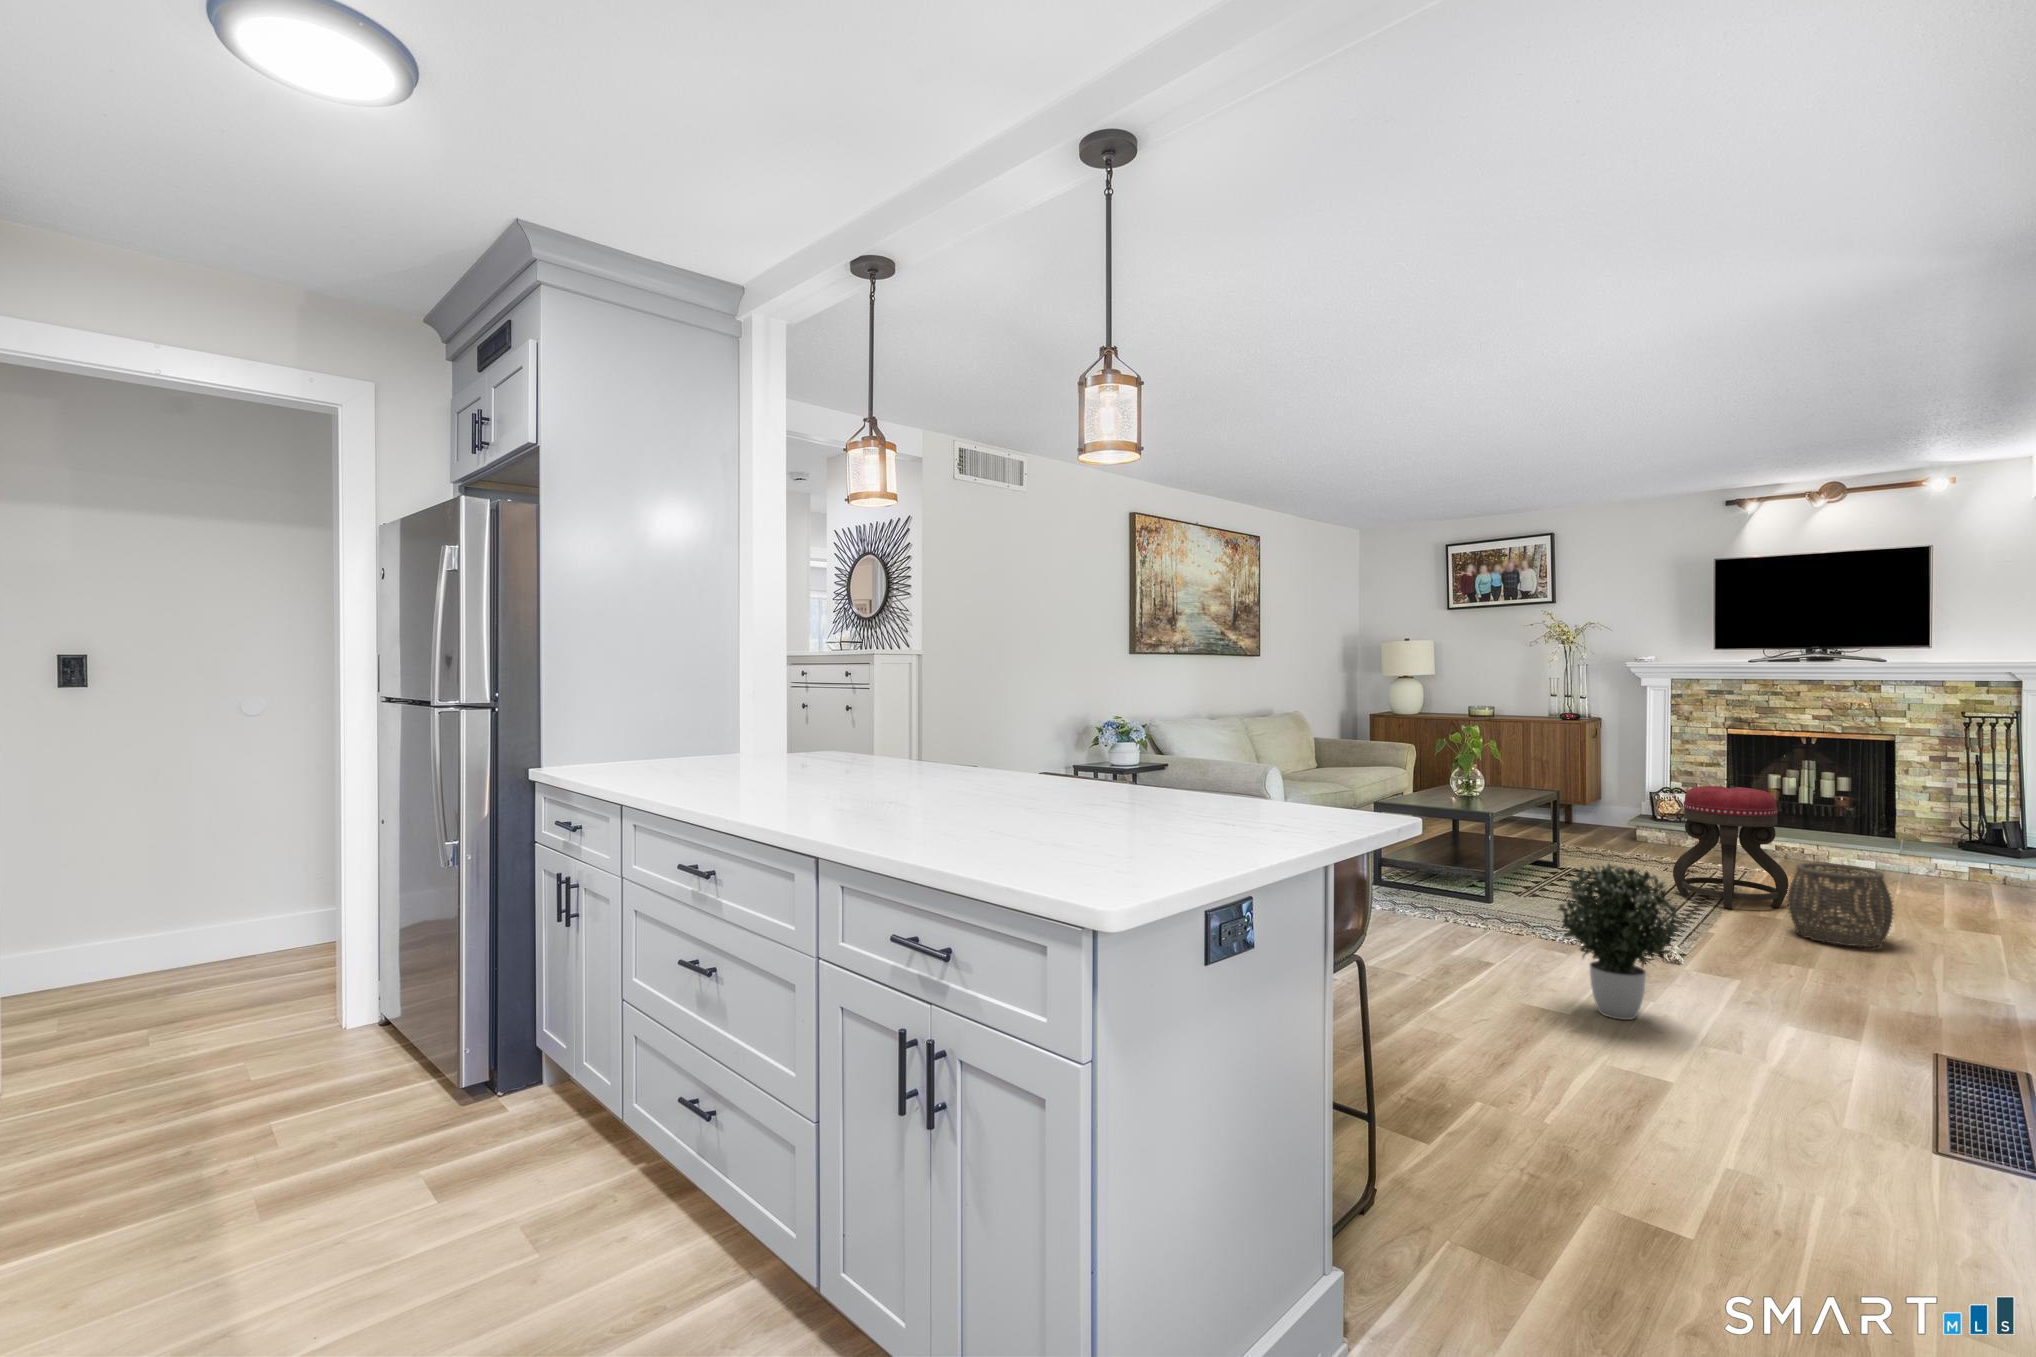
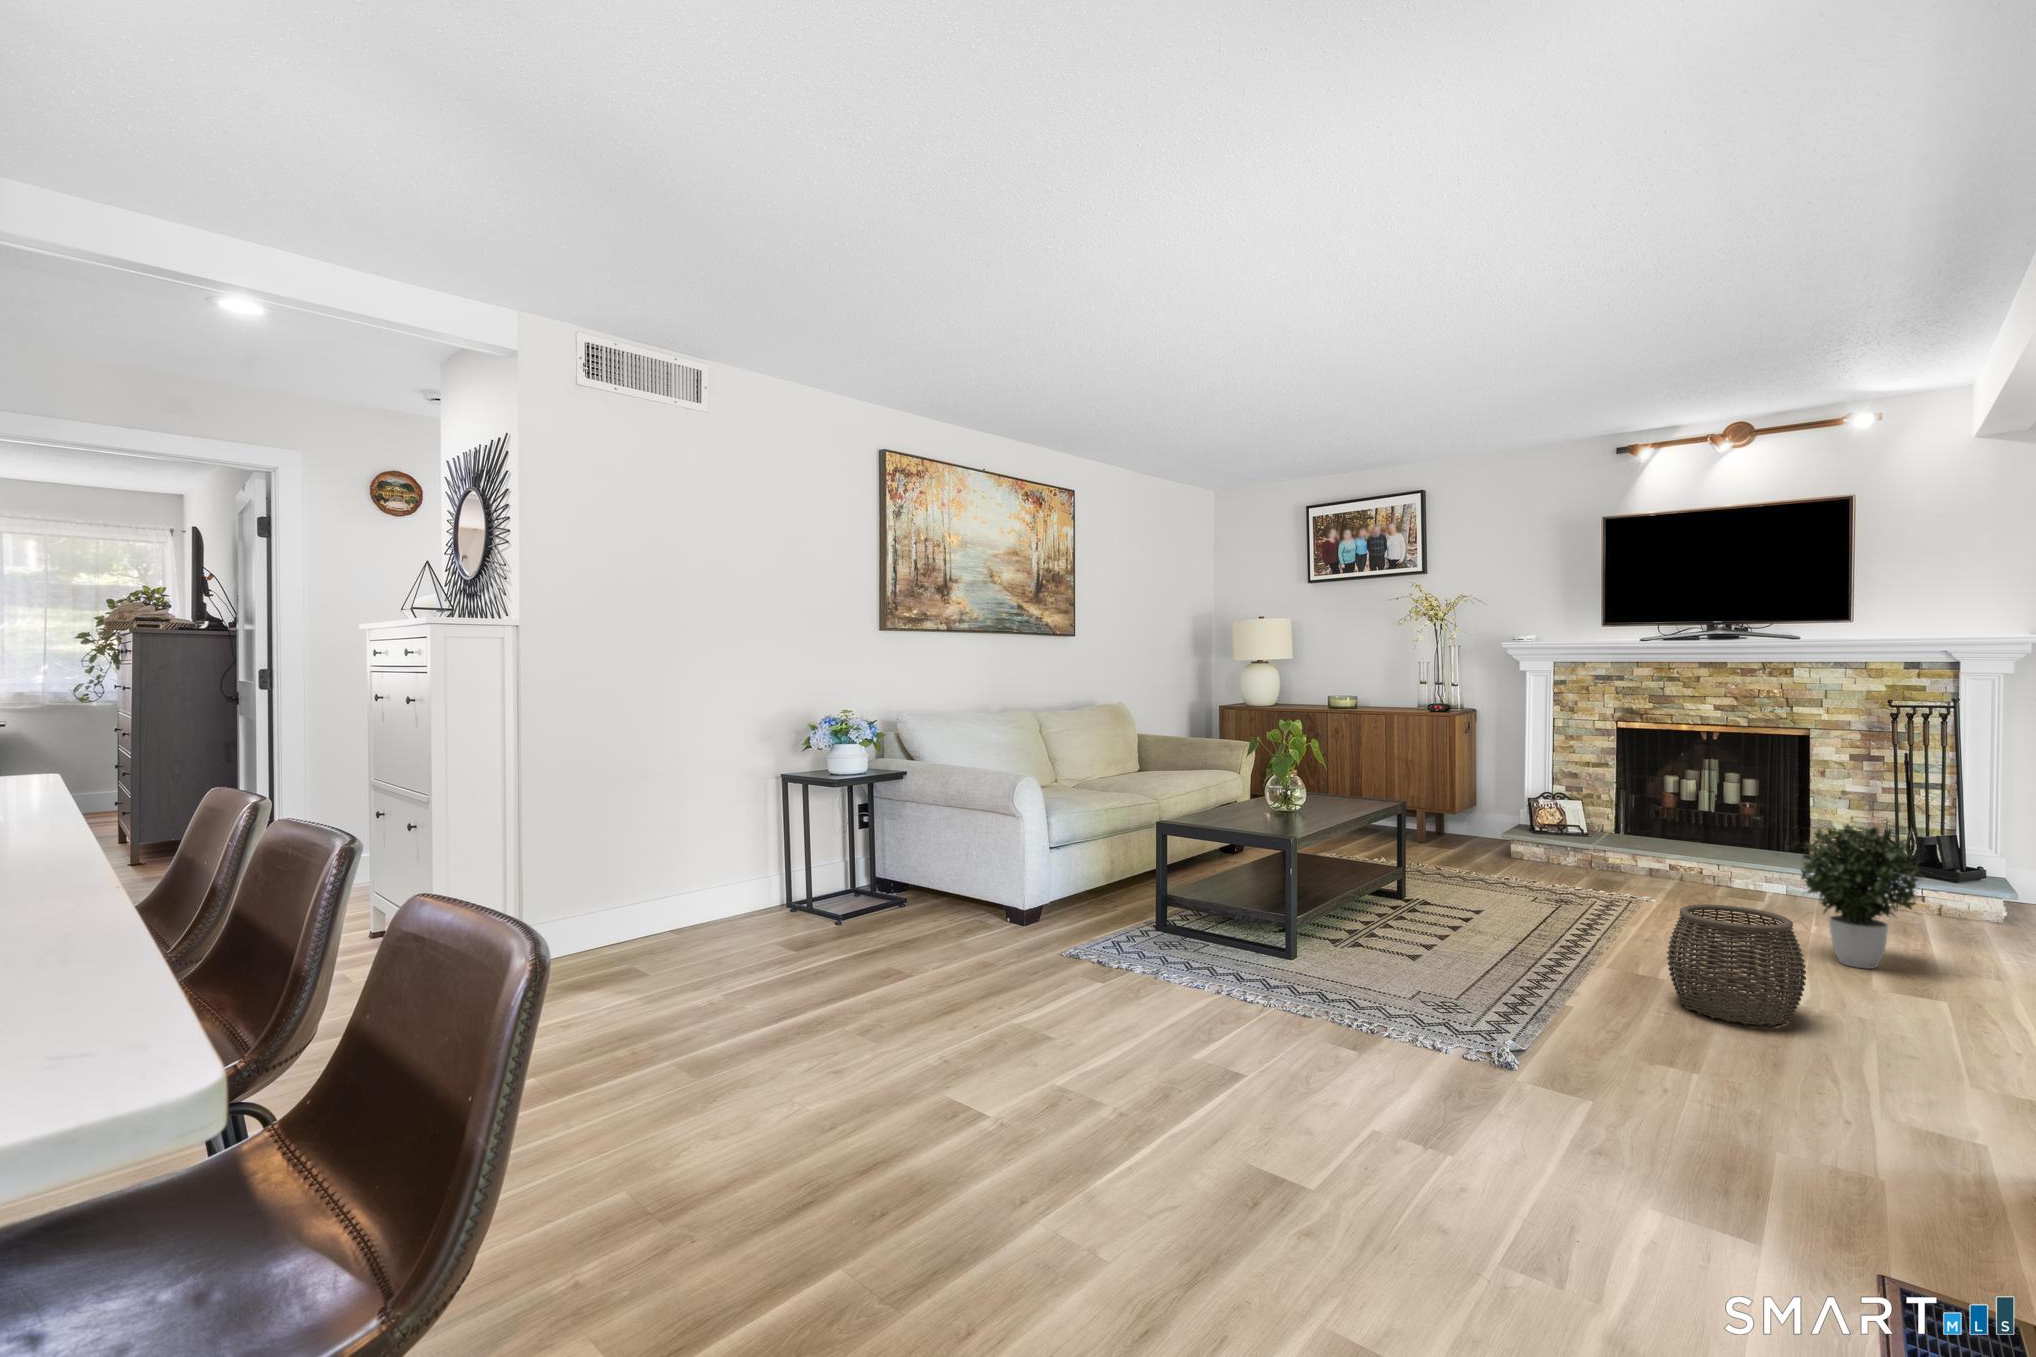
ottoman: present [1673,786,1789,909] -> none [1533,798,1675,963]
potted plant: present [1558,864,1682,1020] -> present [1801,824,1924,969]

